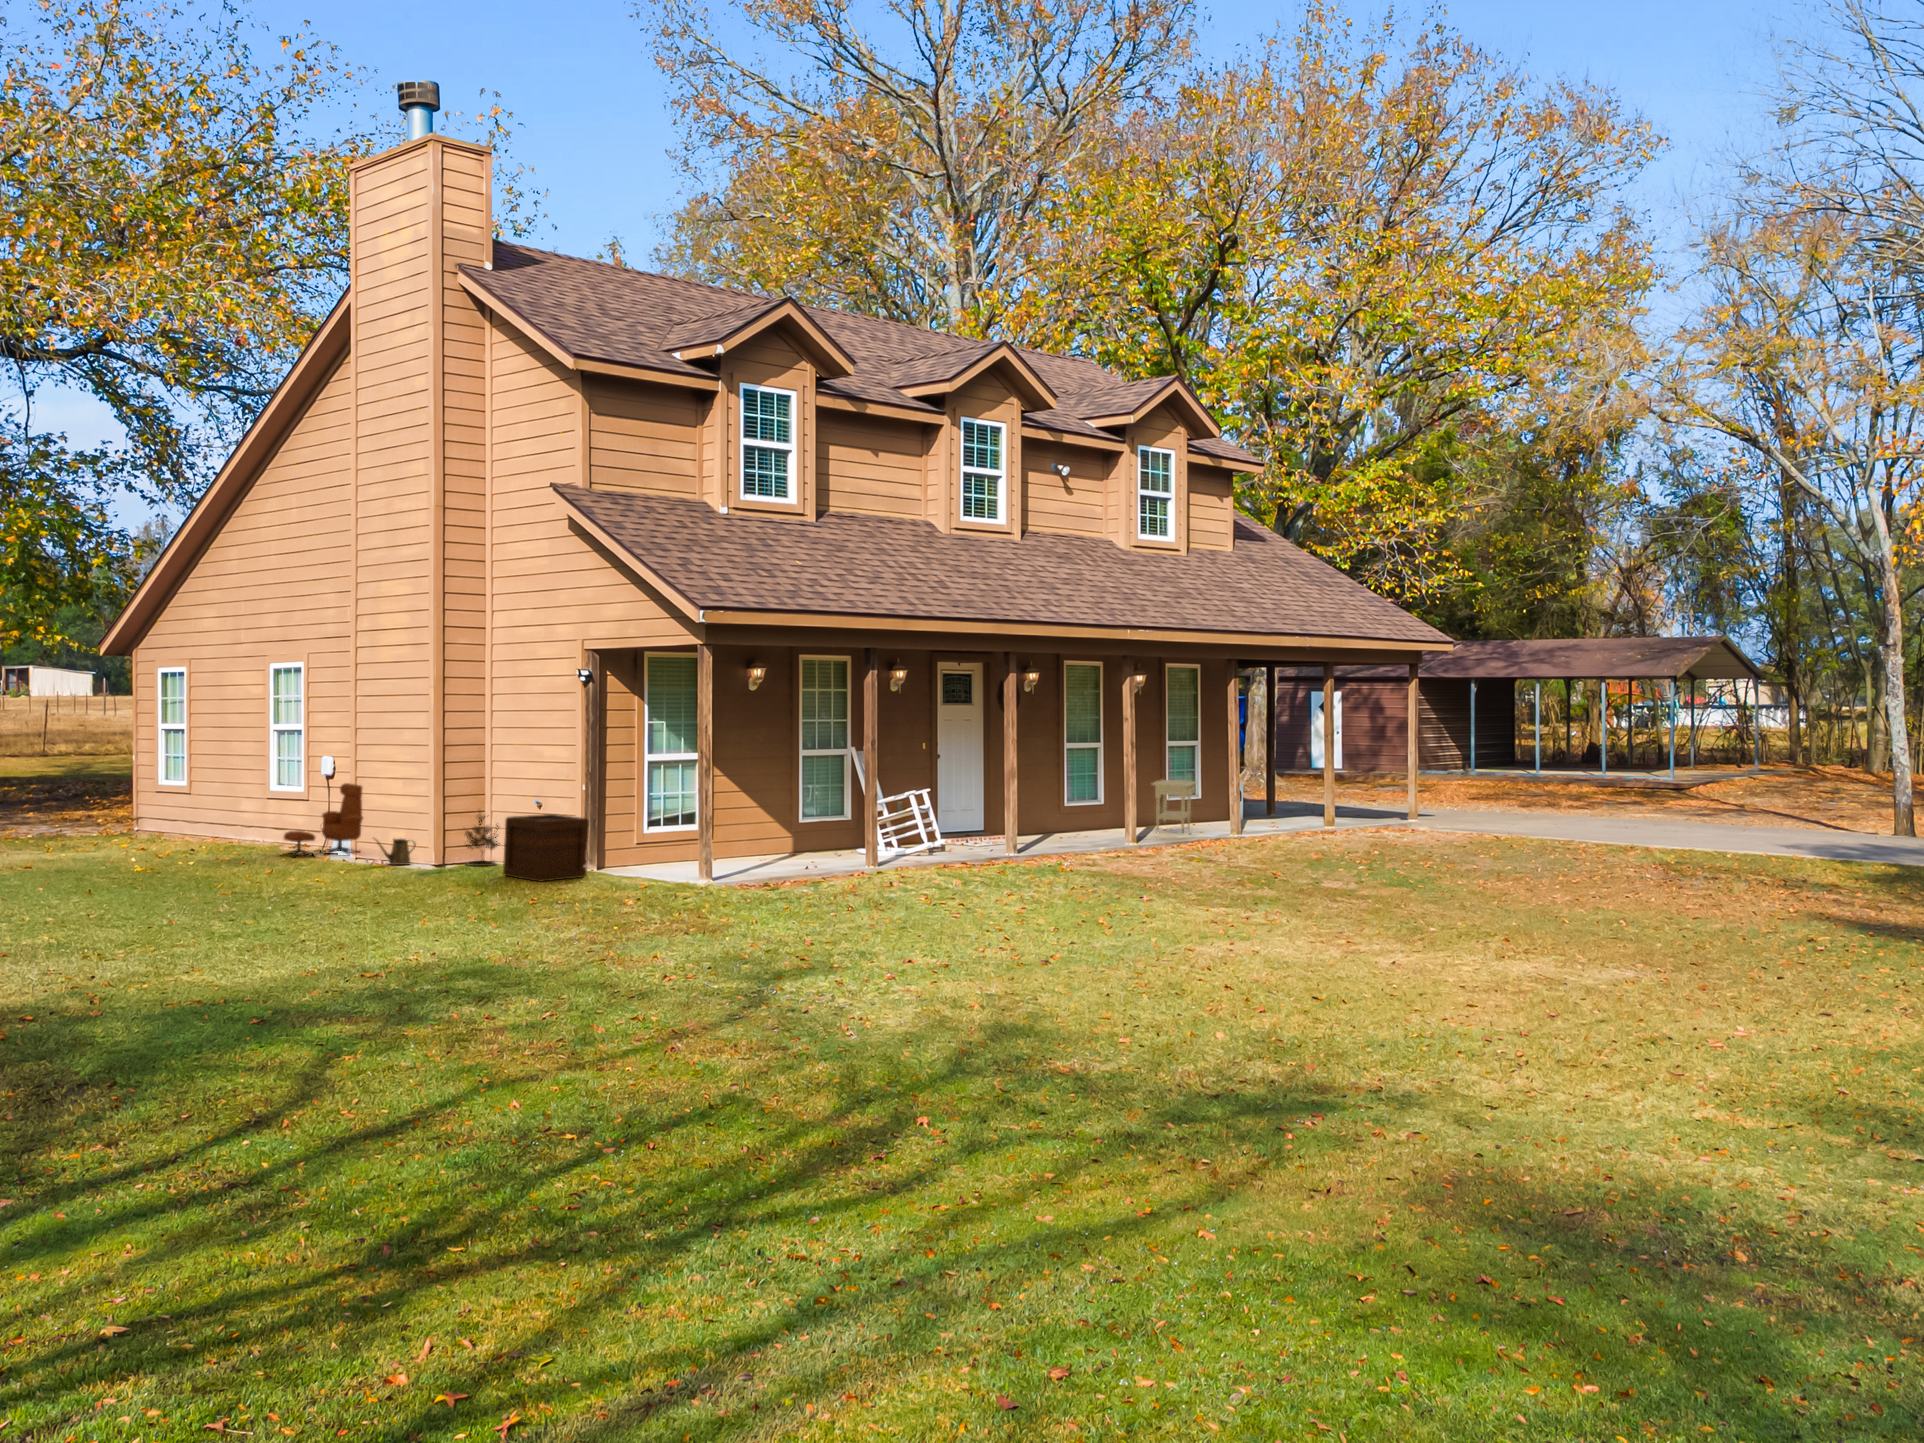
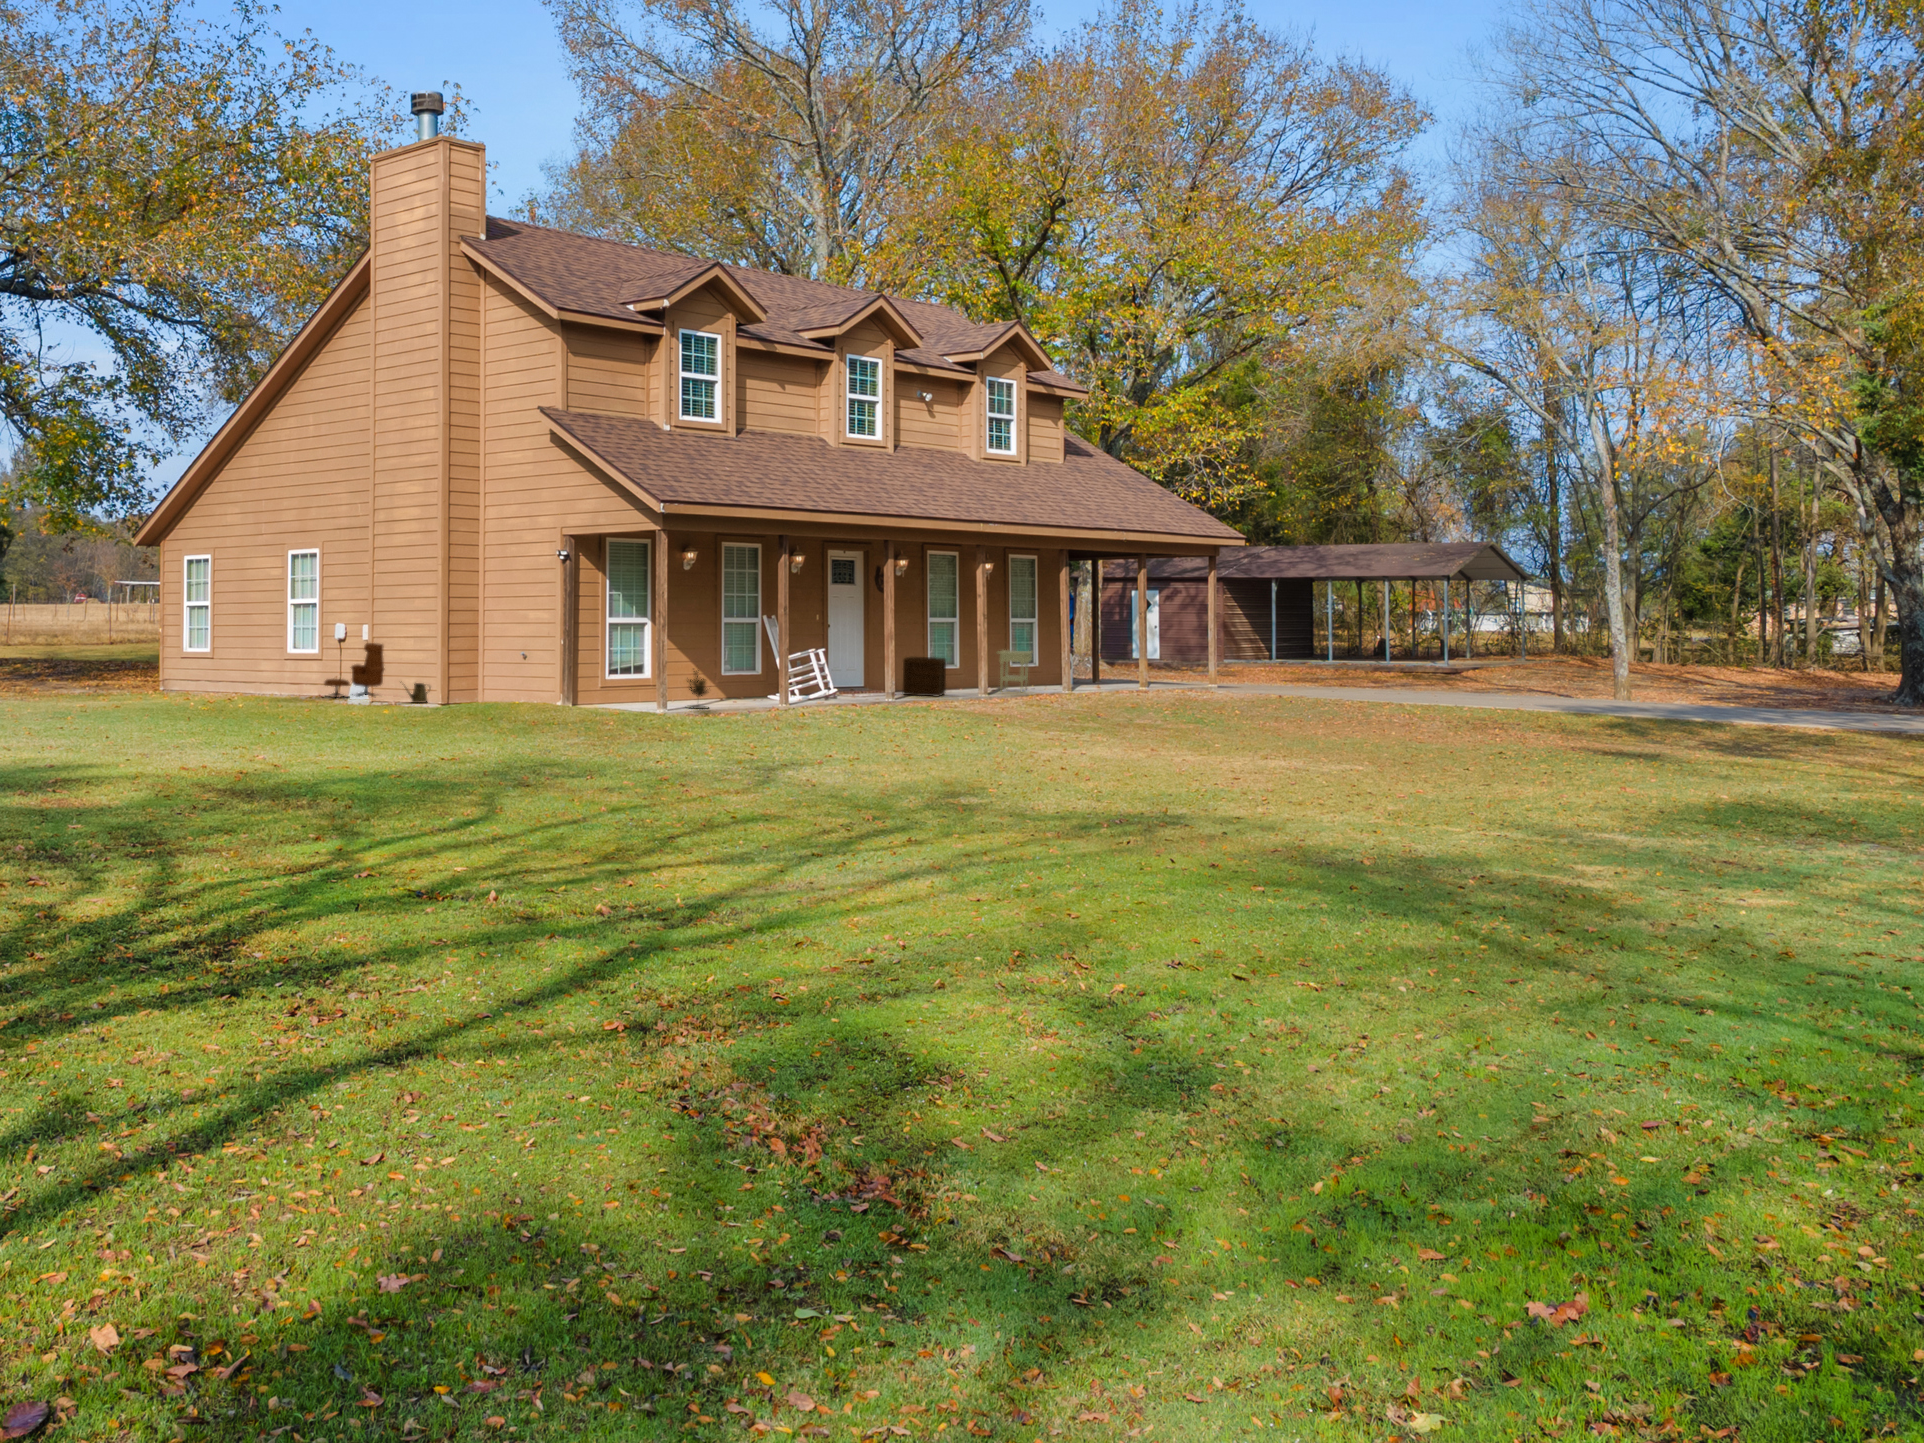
potted tree: present [465,812,500,866] -> present [687,670,708,709]
wooden crate: present [503,814,589,882] -> present [903,657,946,697]

